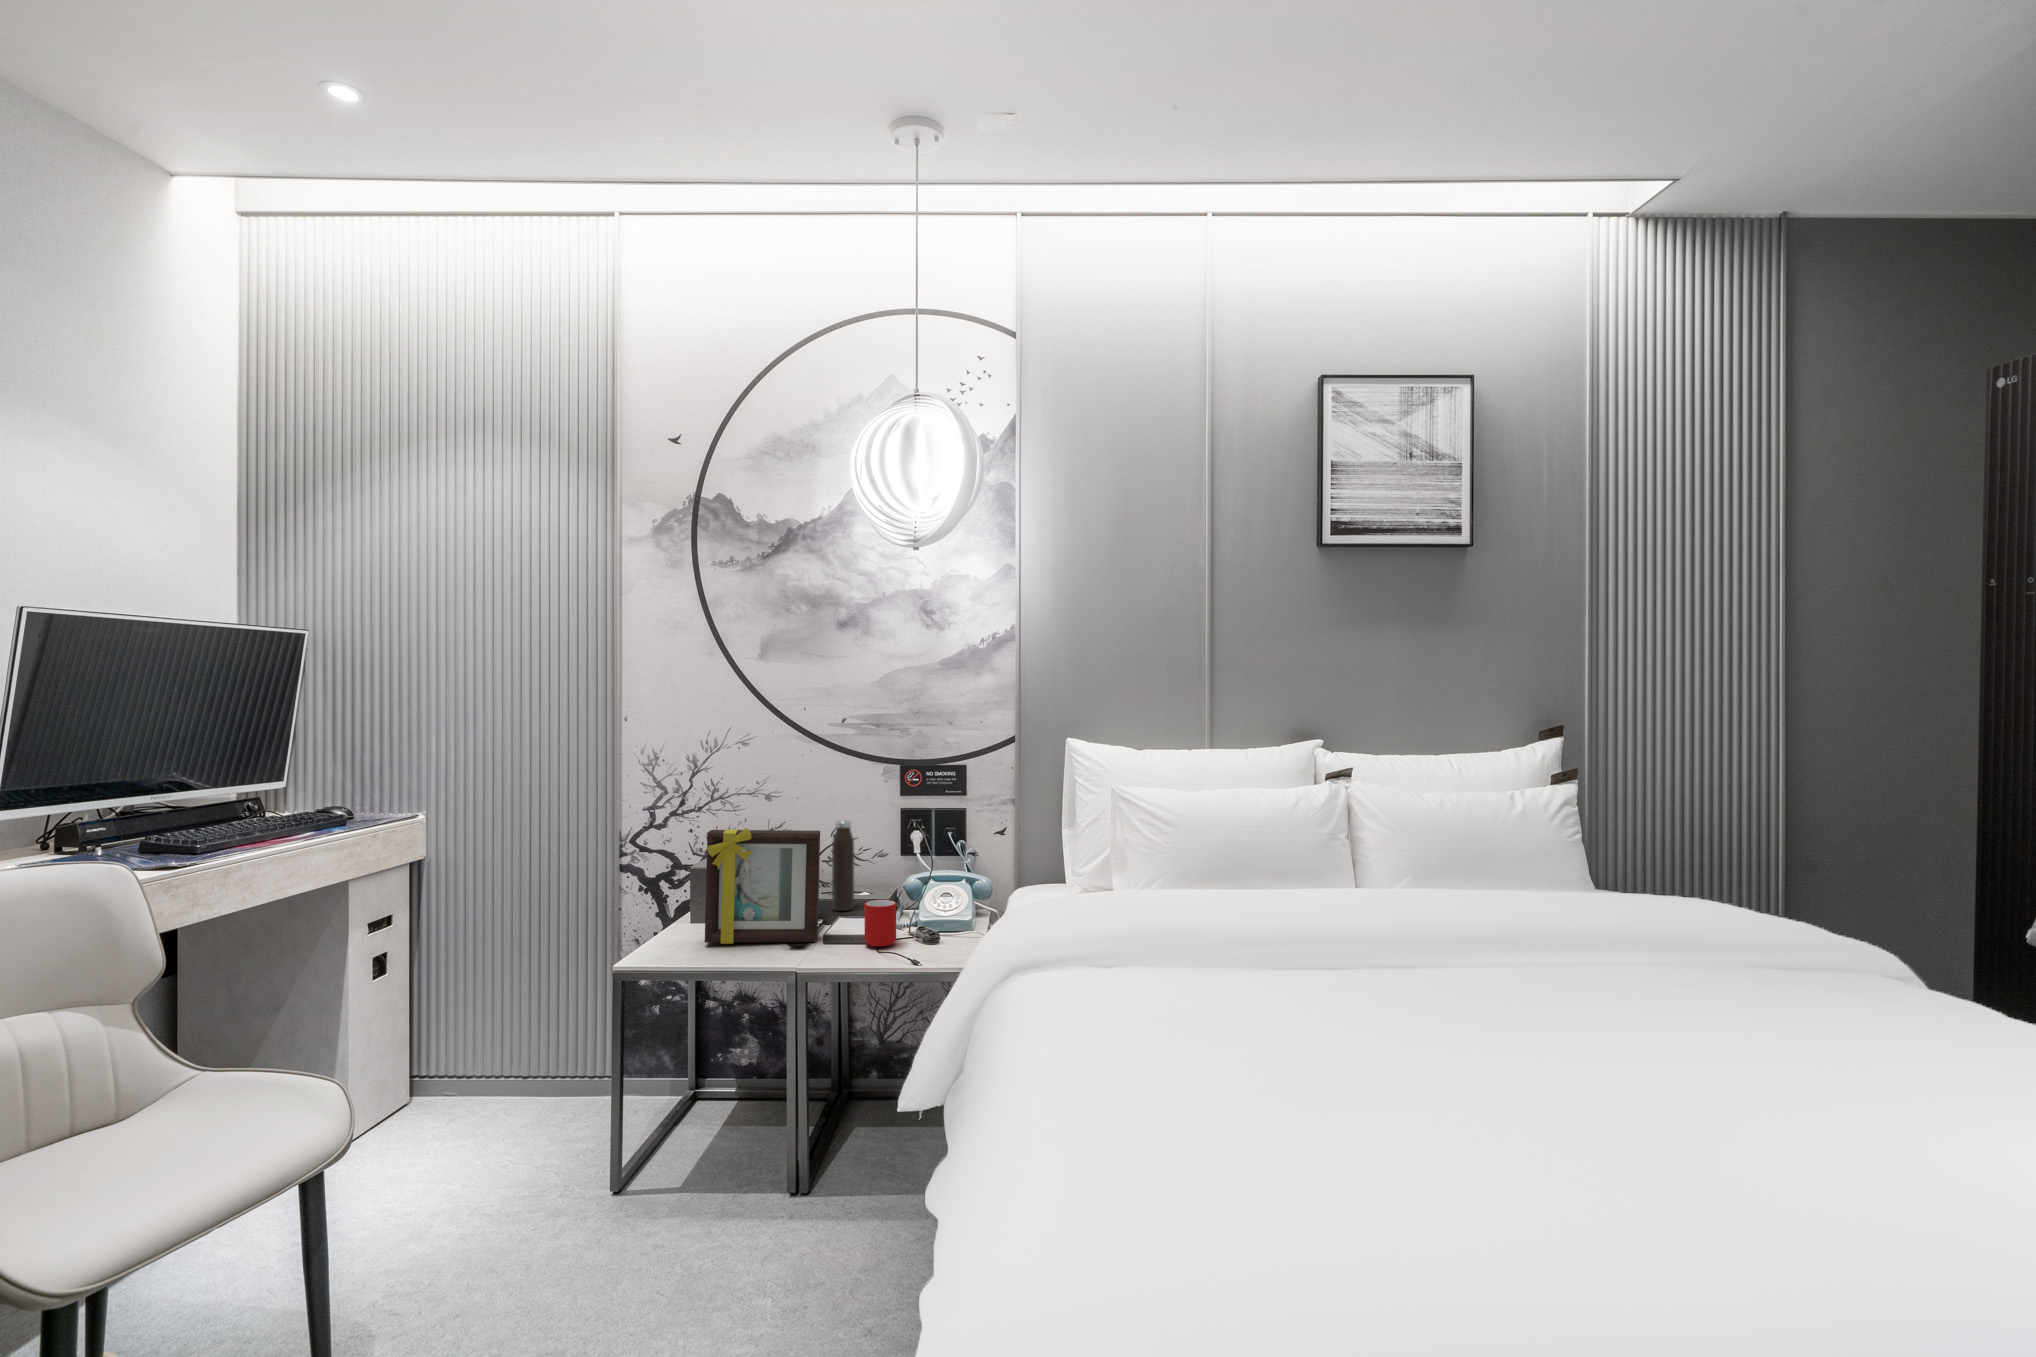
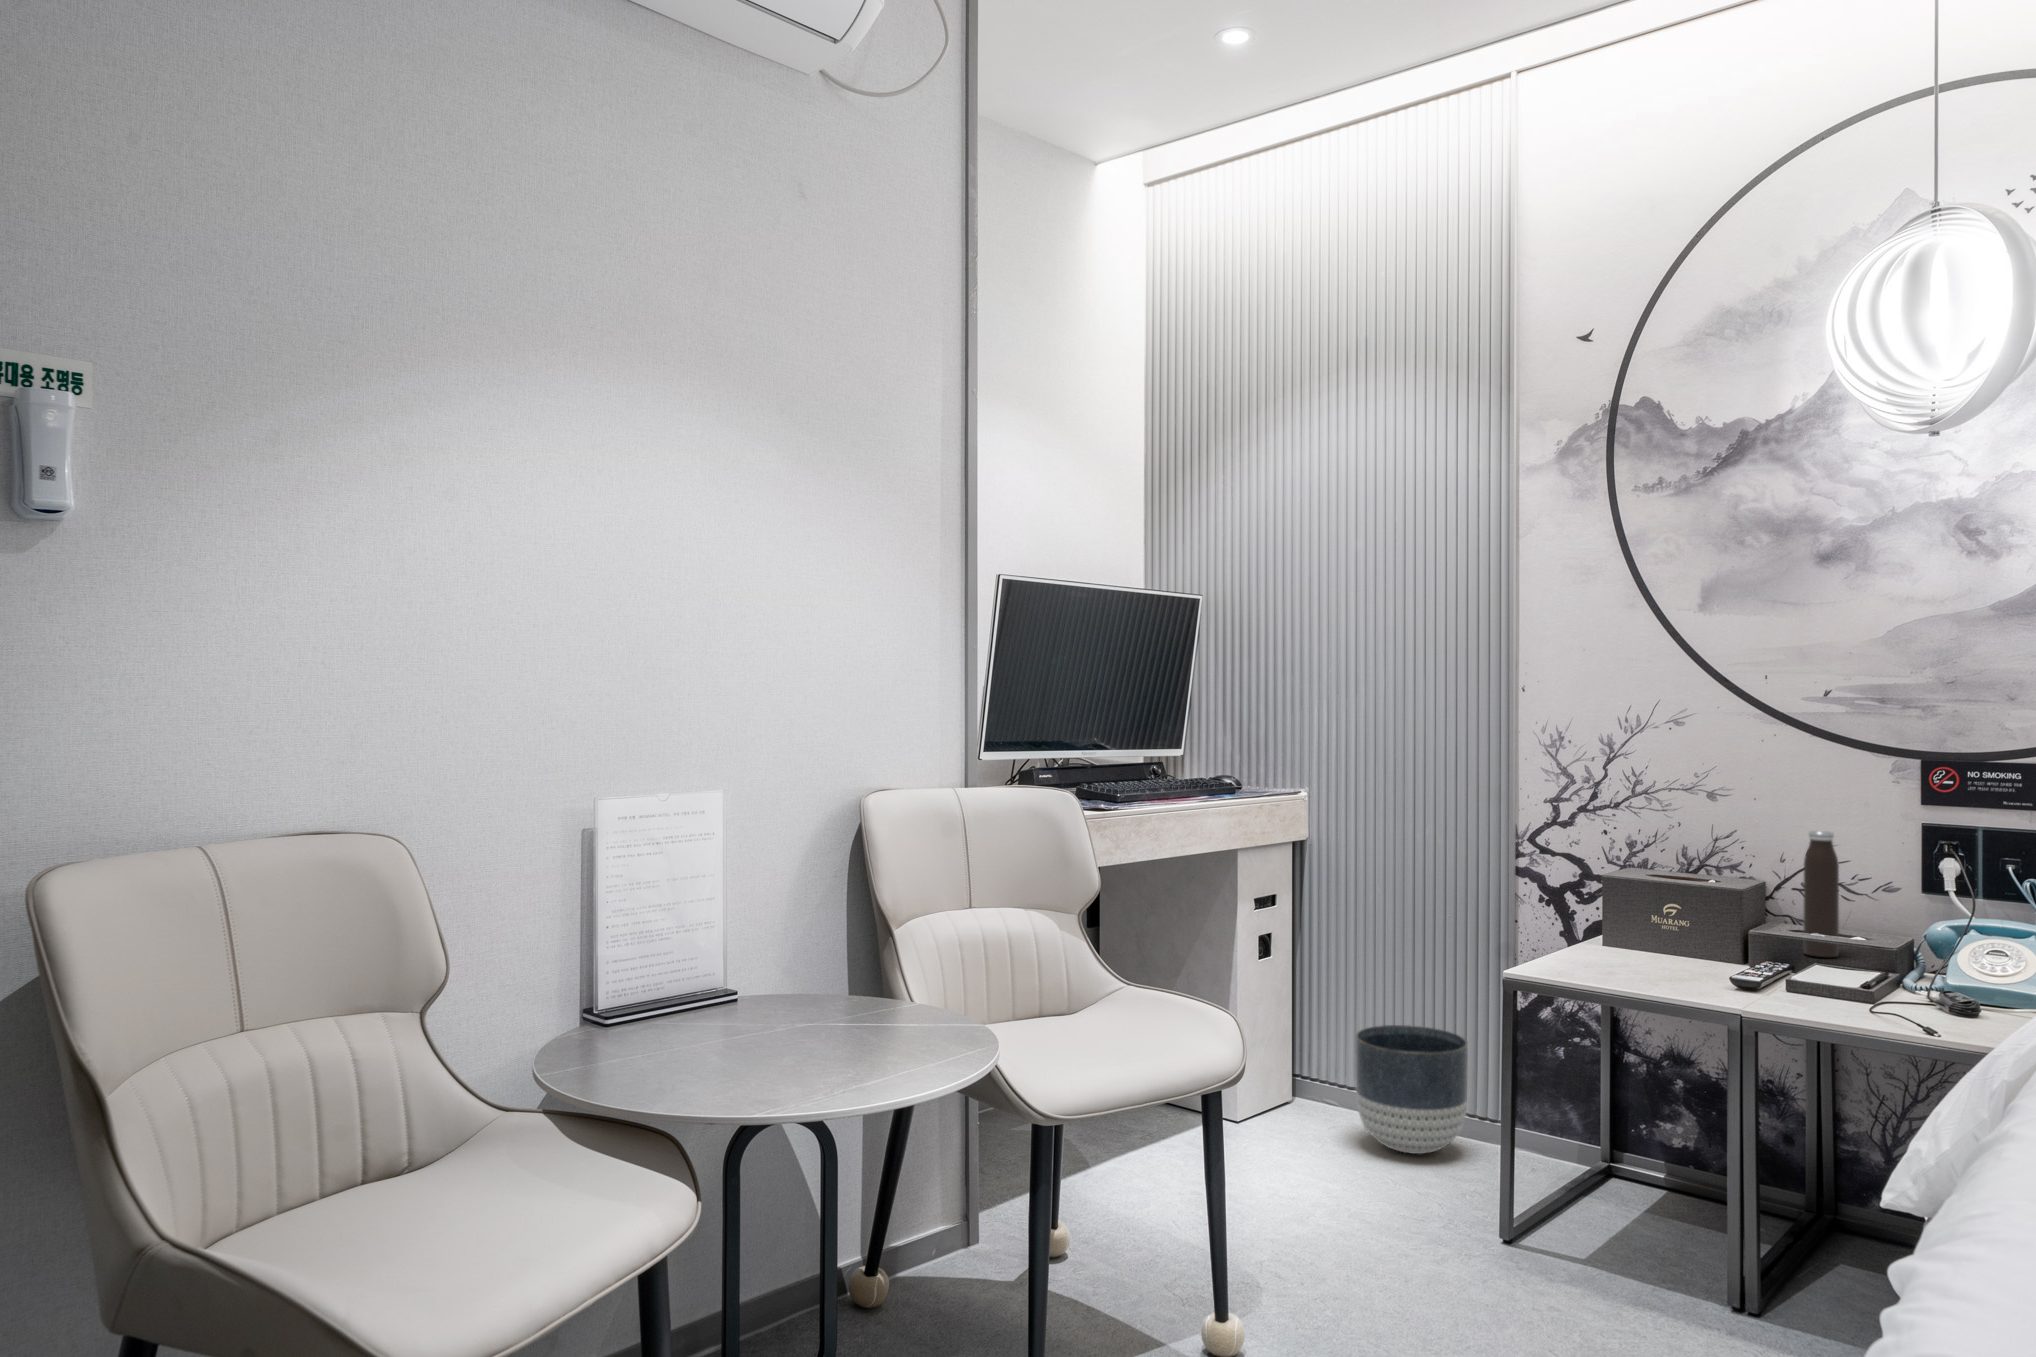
picture frame: present [705,828,820,944] -> none [1613,824,1778,987]
cup: present [864,900,896,946] -> none [1845,941,1897,1006]
planter: none [477,1010,580,1126] -> present [1355,1025,1468,1154]

